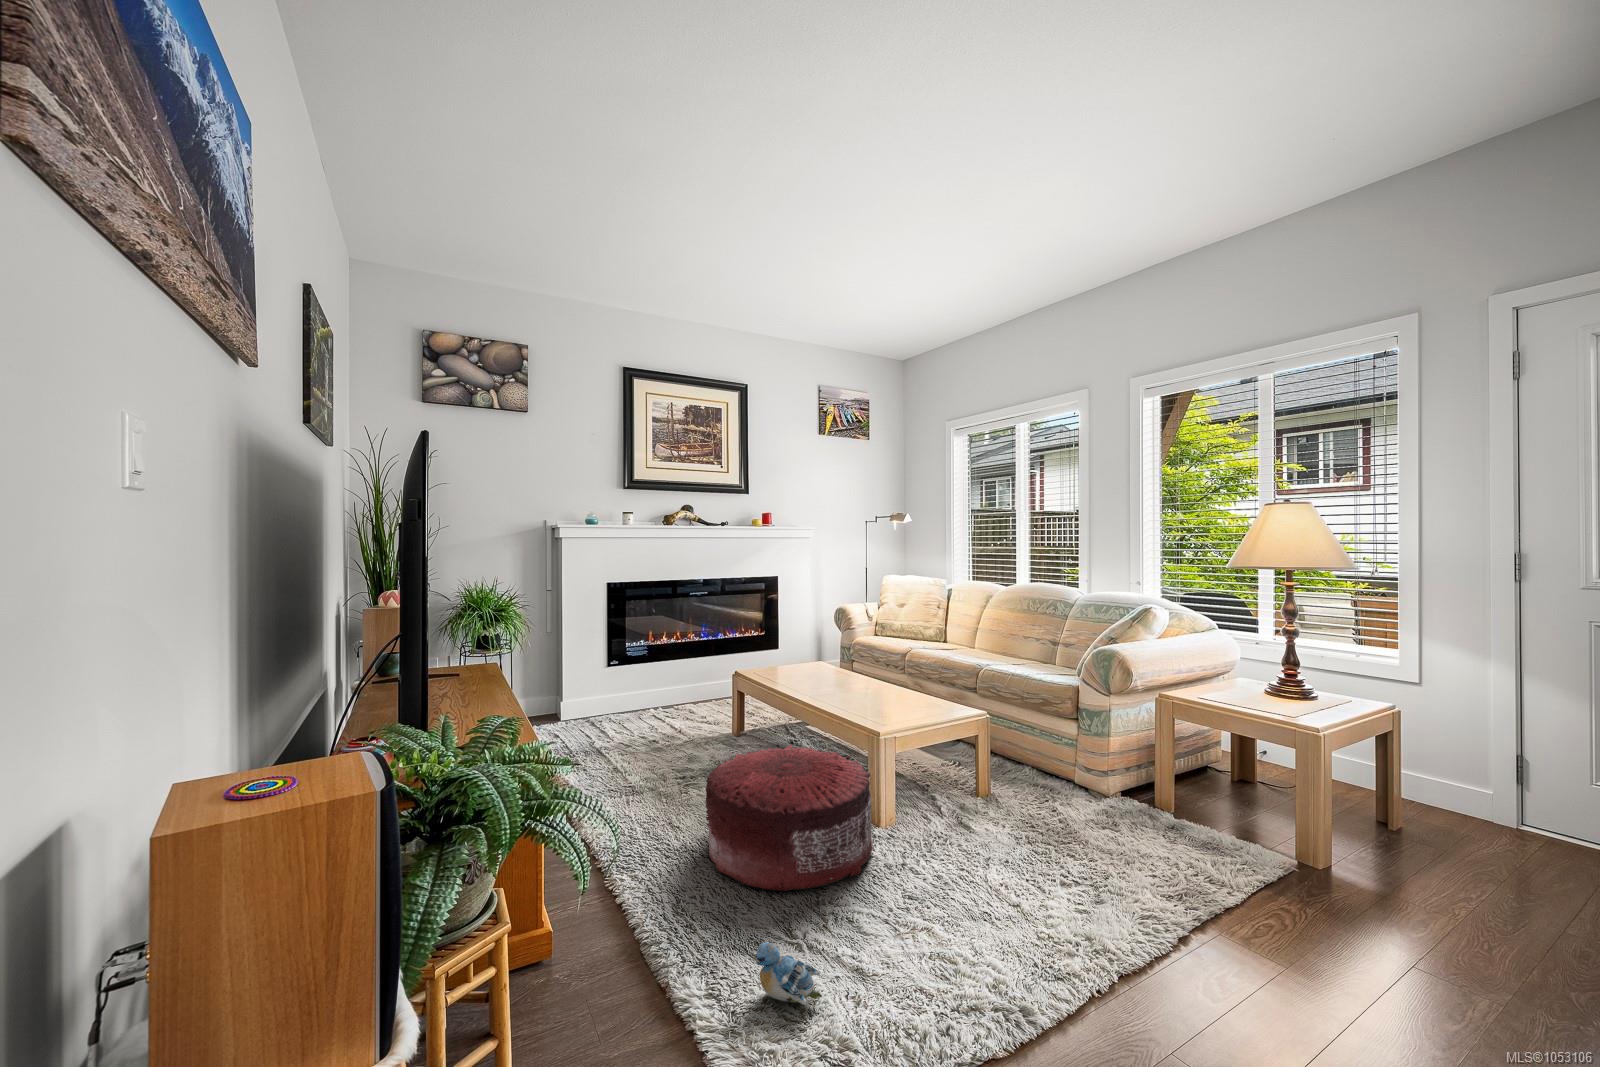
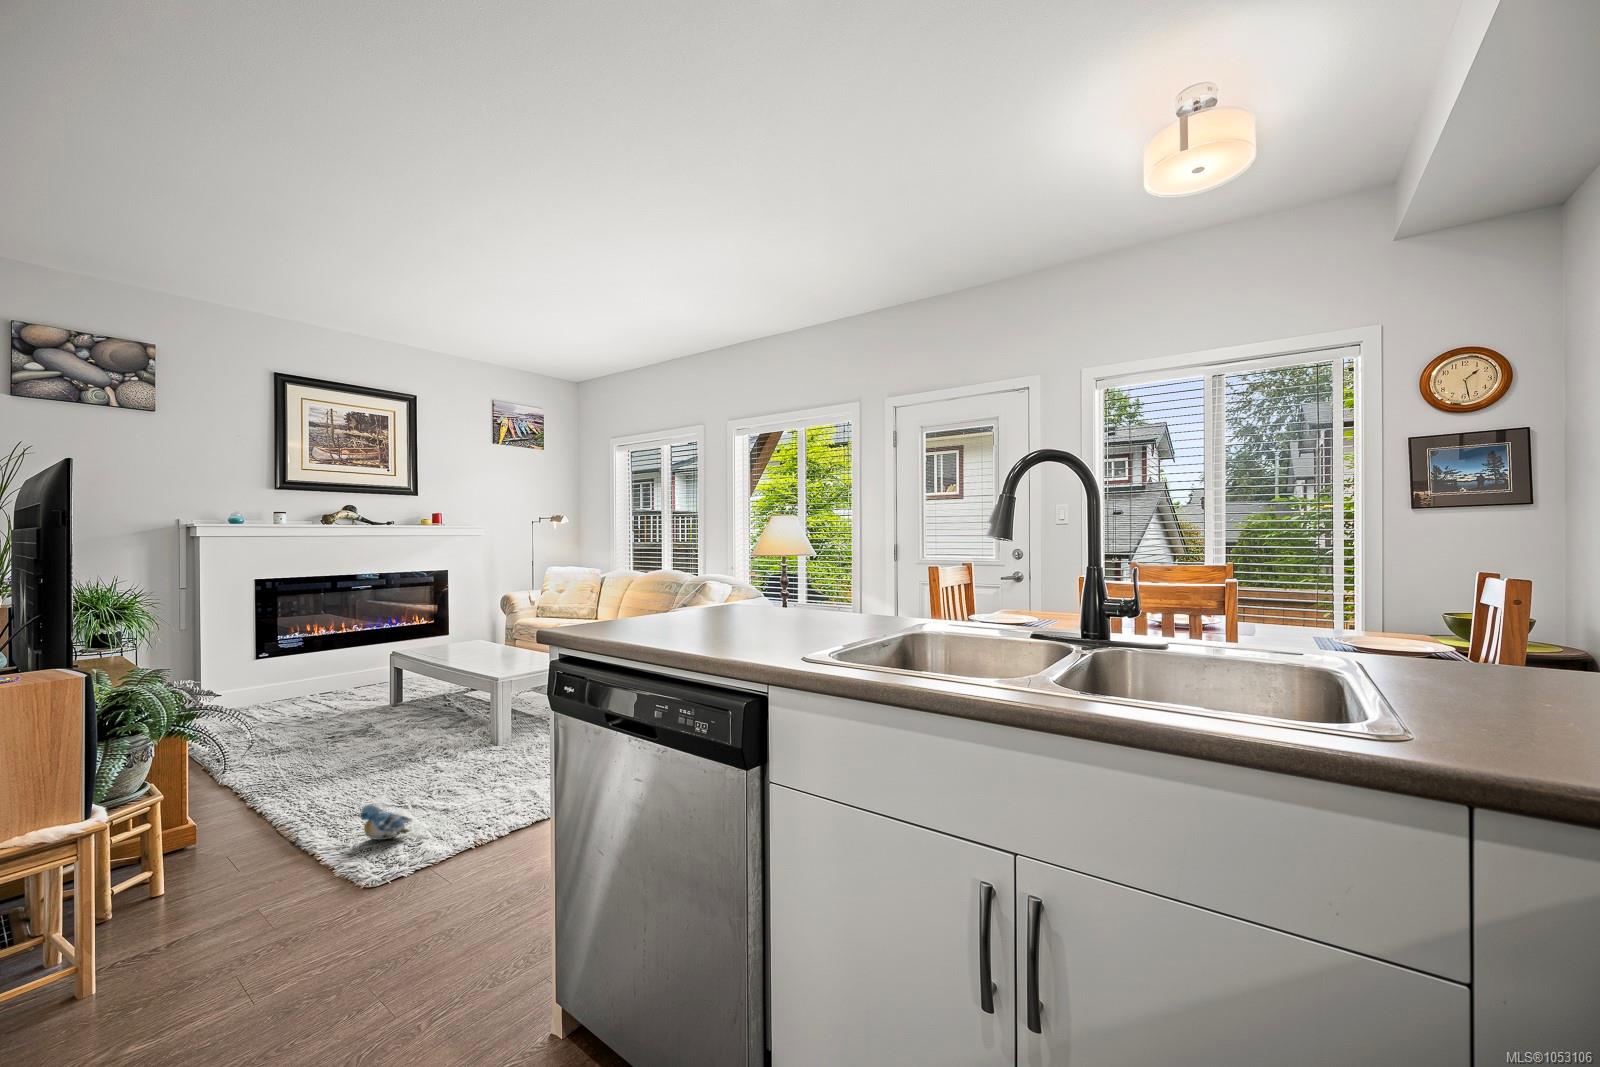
pouf: present [706,745,873,891] -> none [338,693,485,791]

